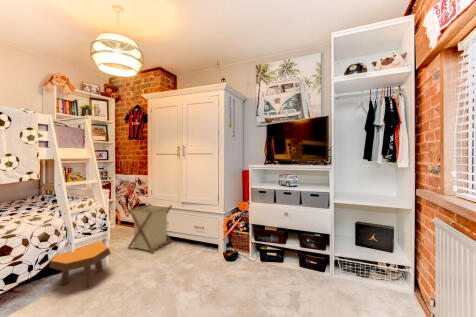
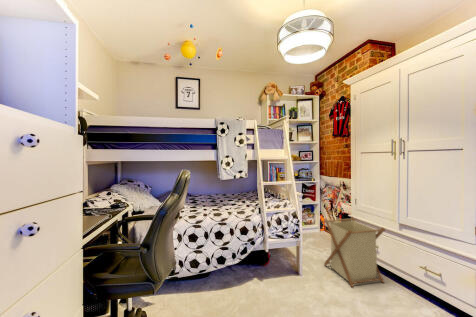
footstool: present [49,243,111,290] -> none [249,244,299,298]

